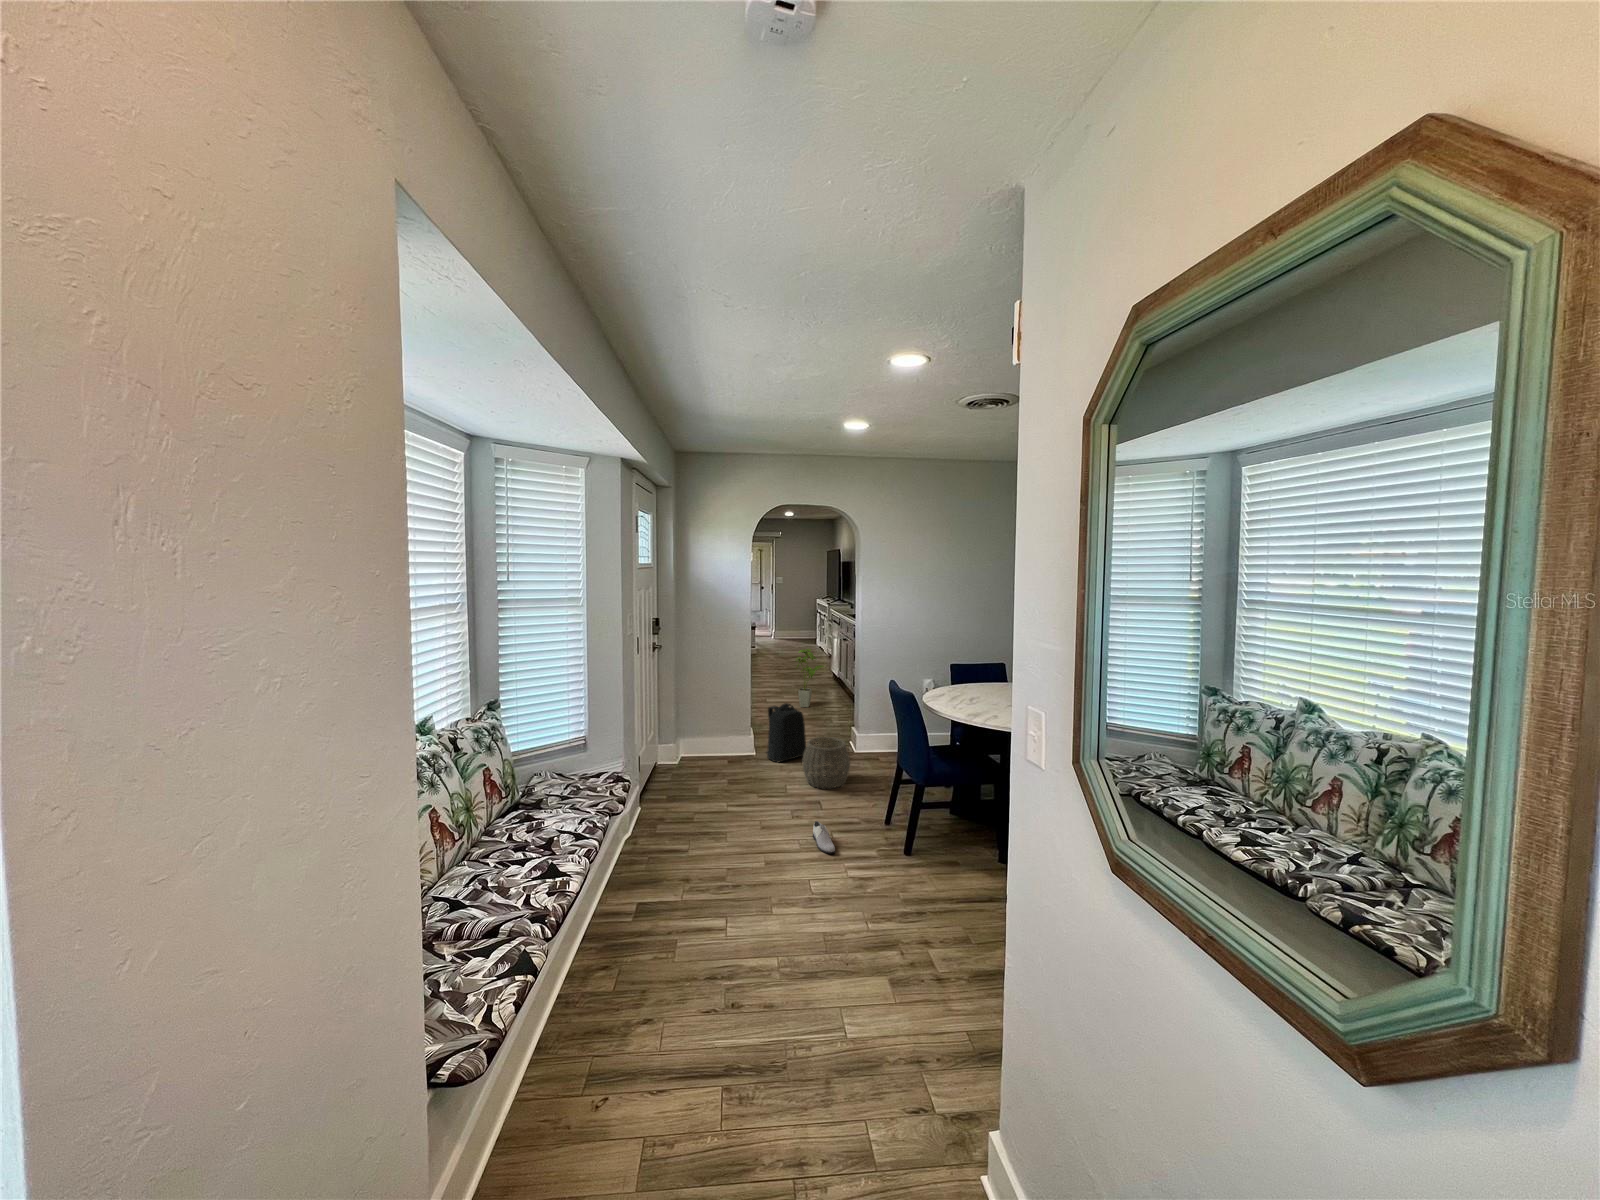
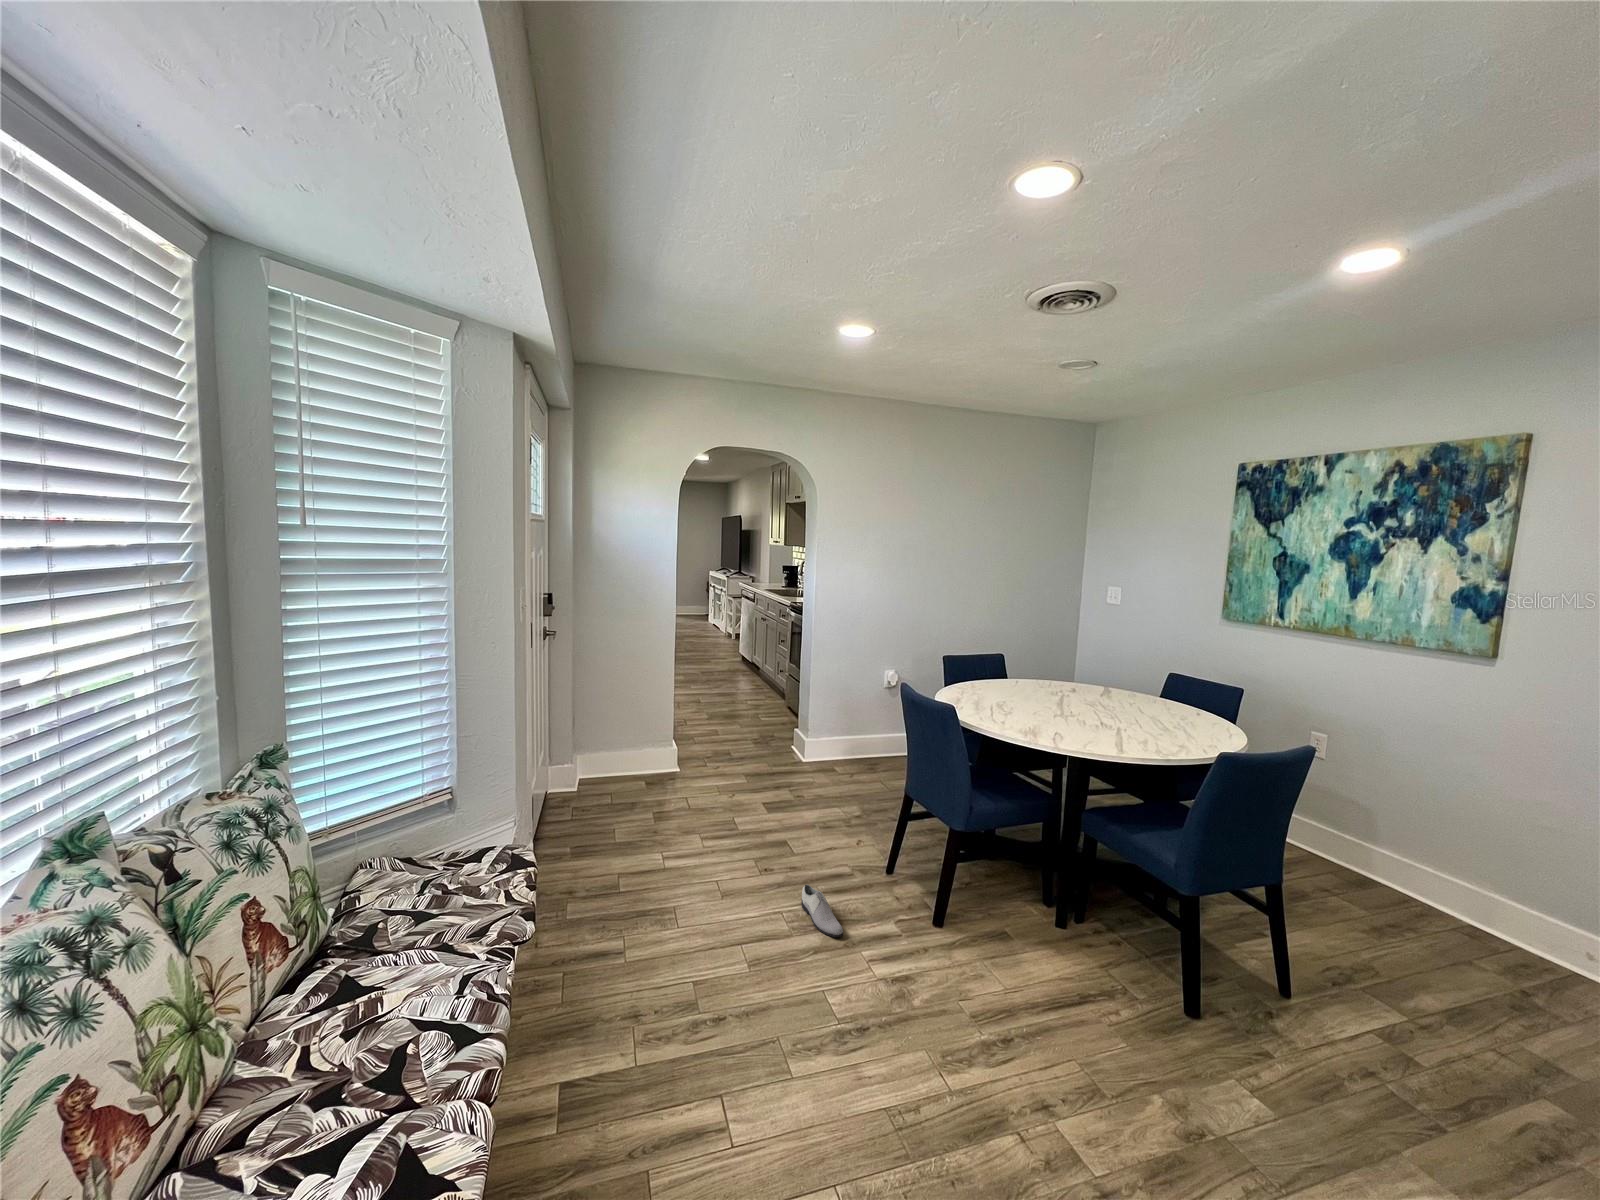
house plant: present [796,649,824,707] -> none [712,629,750,699]
backpack: present [767,703,806,762] -> none [694,705,749,783]
woven basket: present [803,737,850,789] -> none [757,751,820,822]

